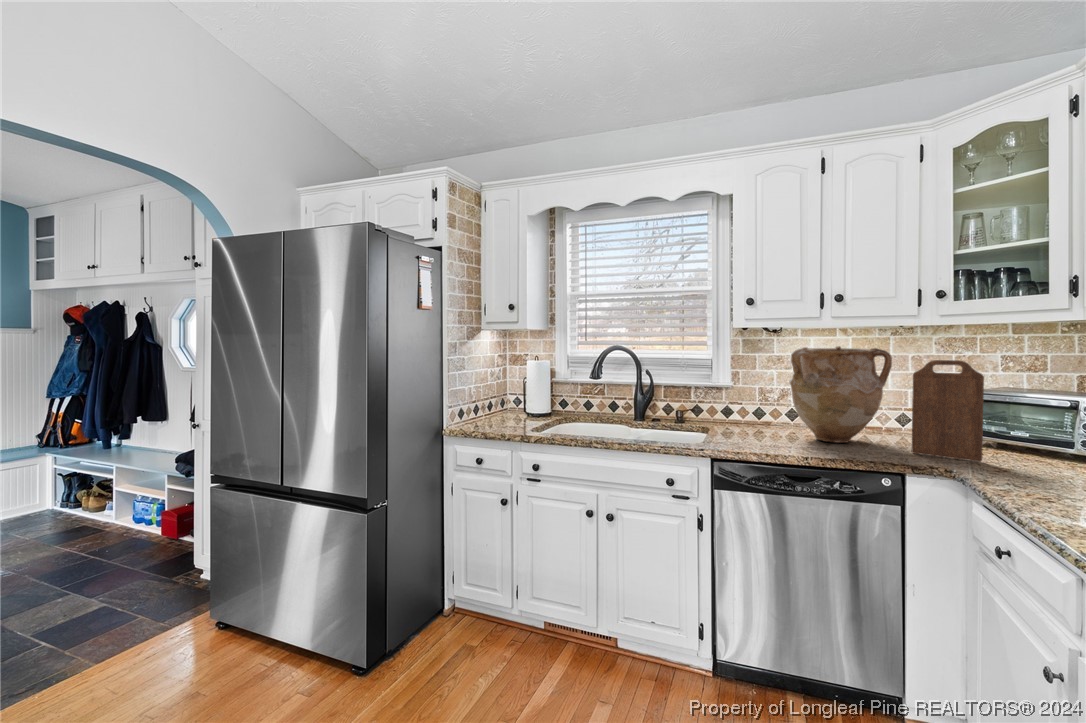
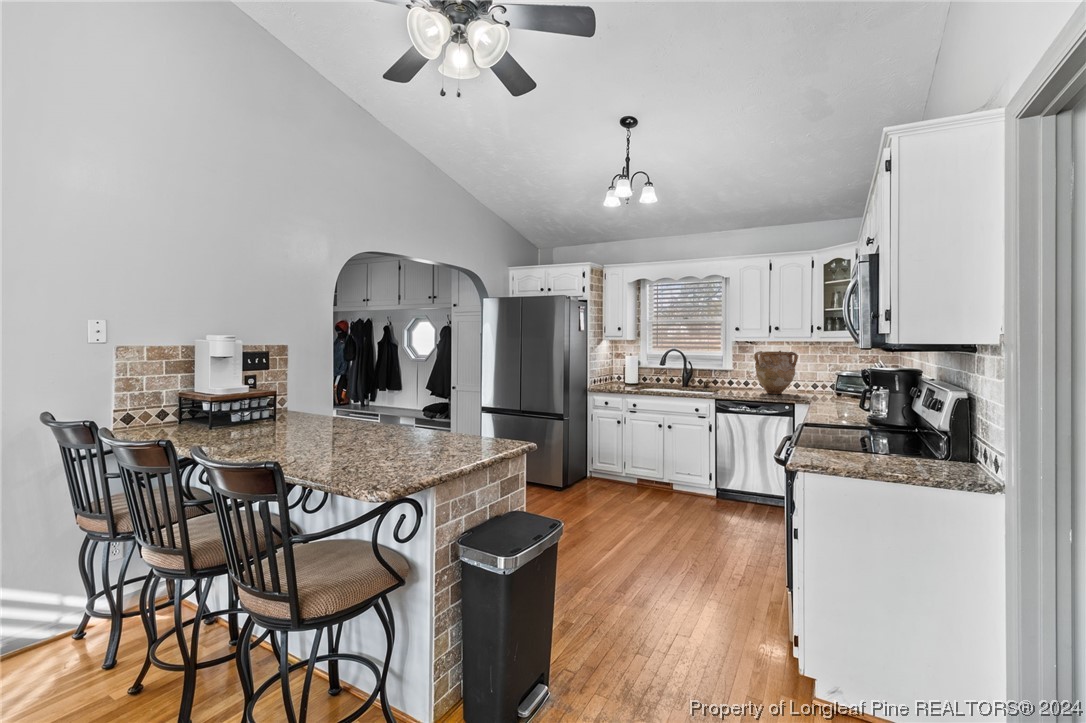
cutting board: present [912,360,984,462] -> none [801,357,826,398]

